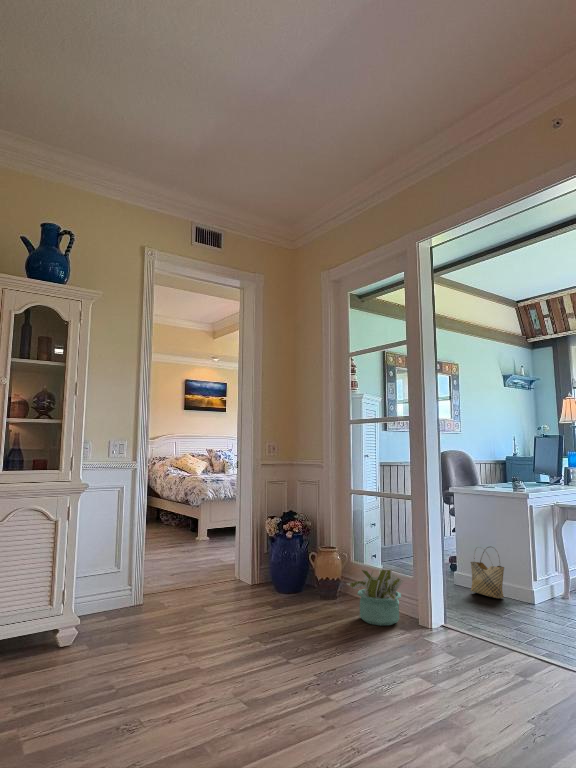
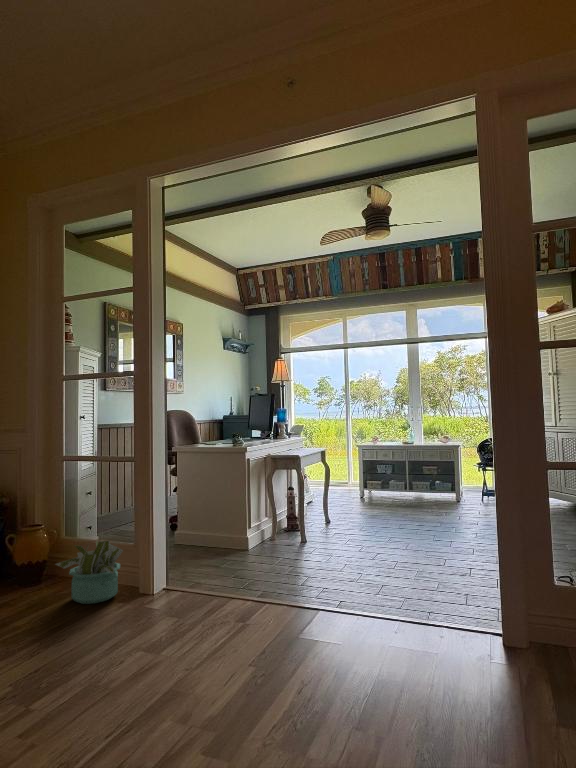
woven basket: present [471,547,504,598] -> none [191,501,222,550]

